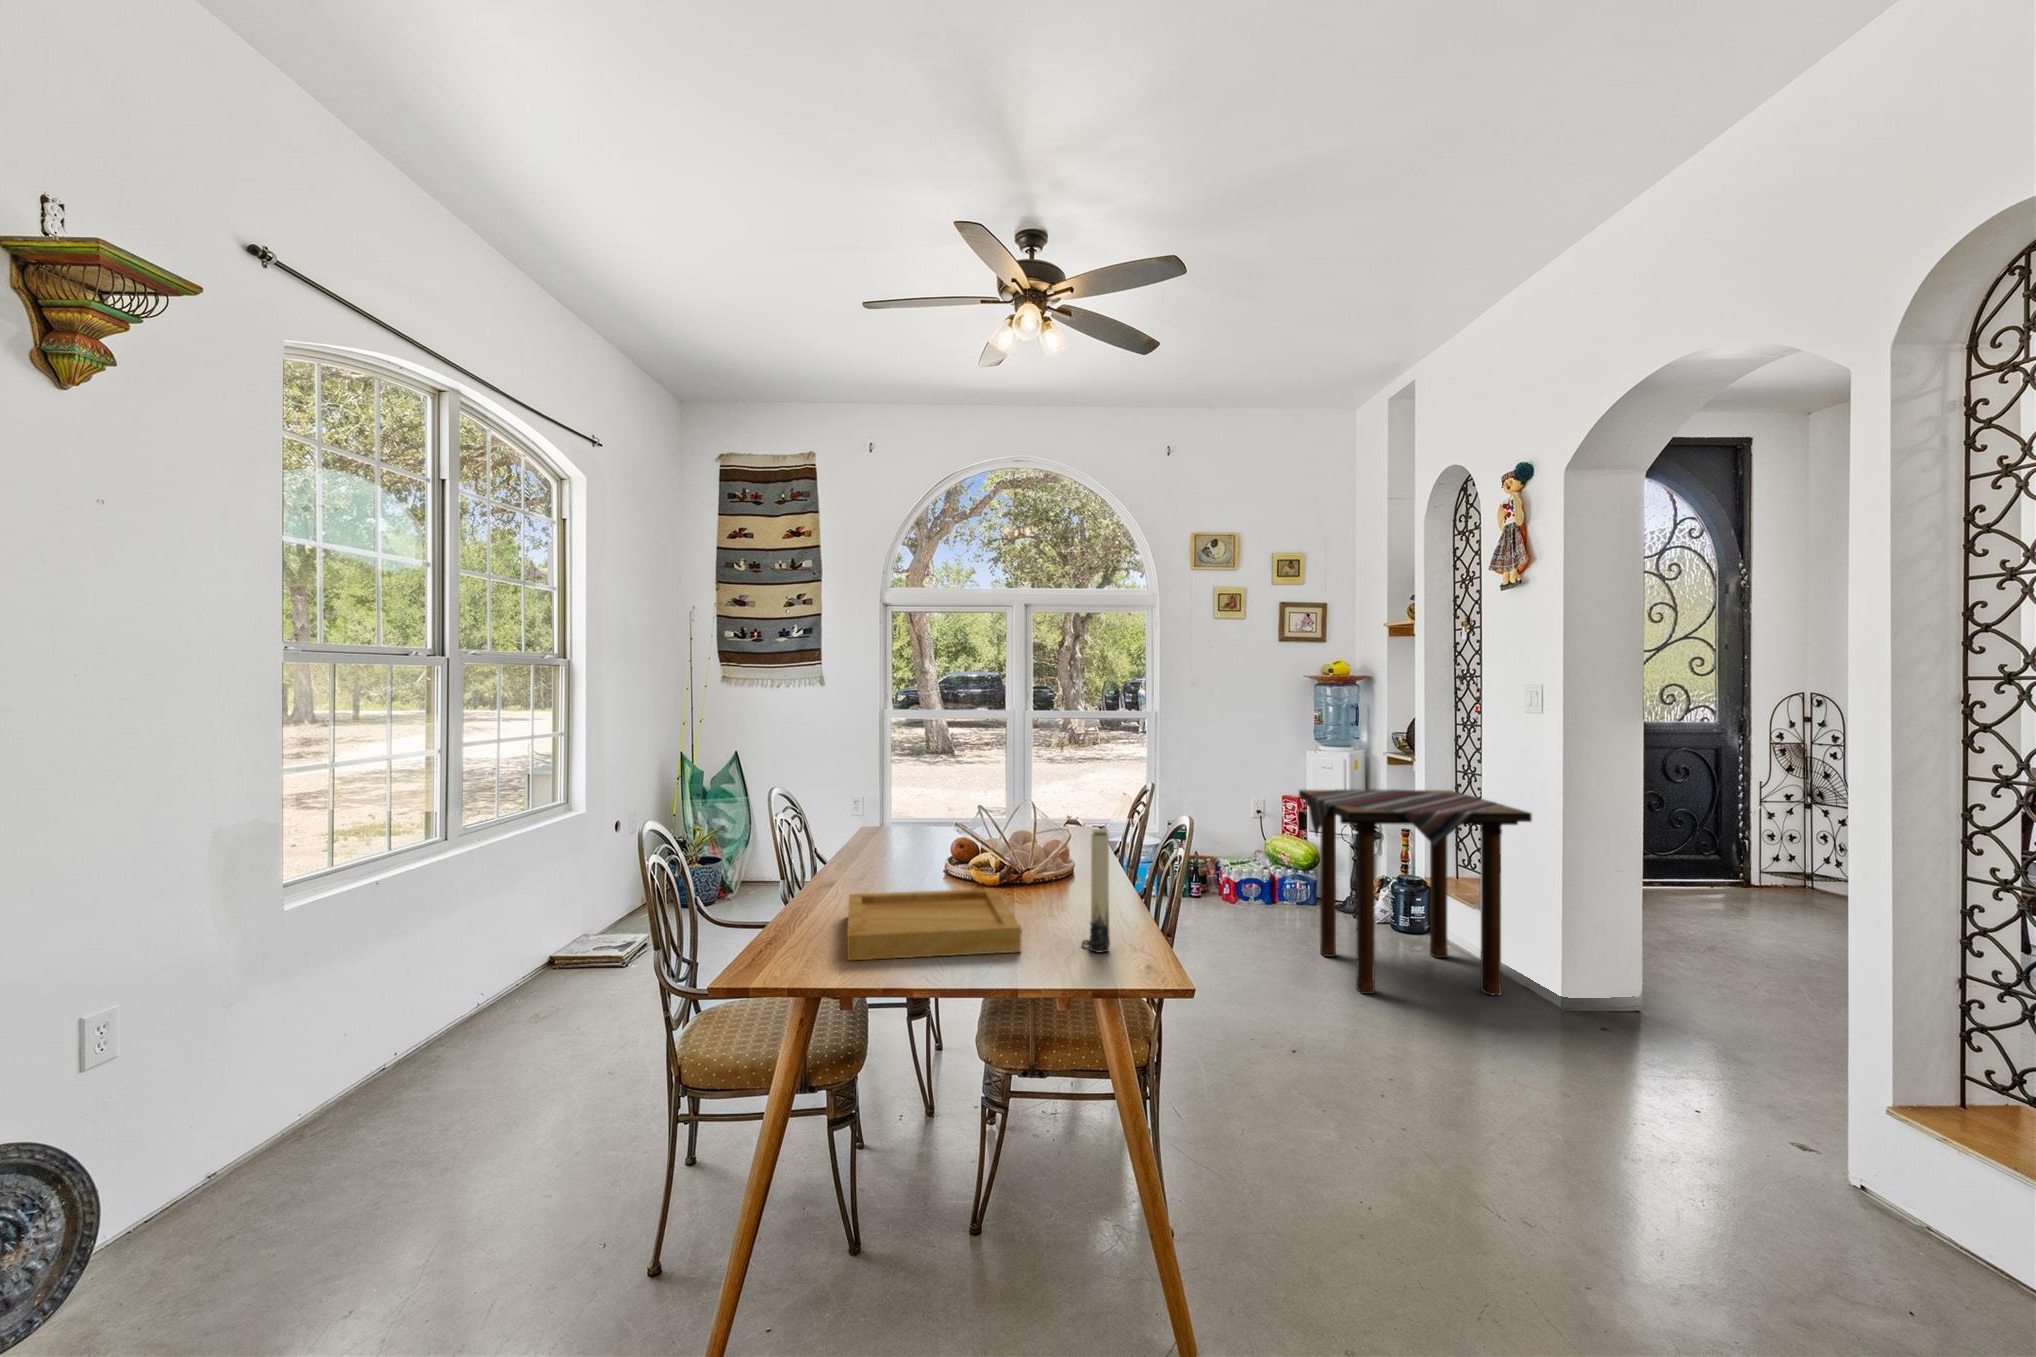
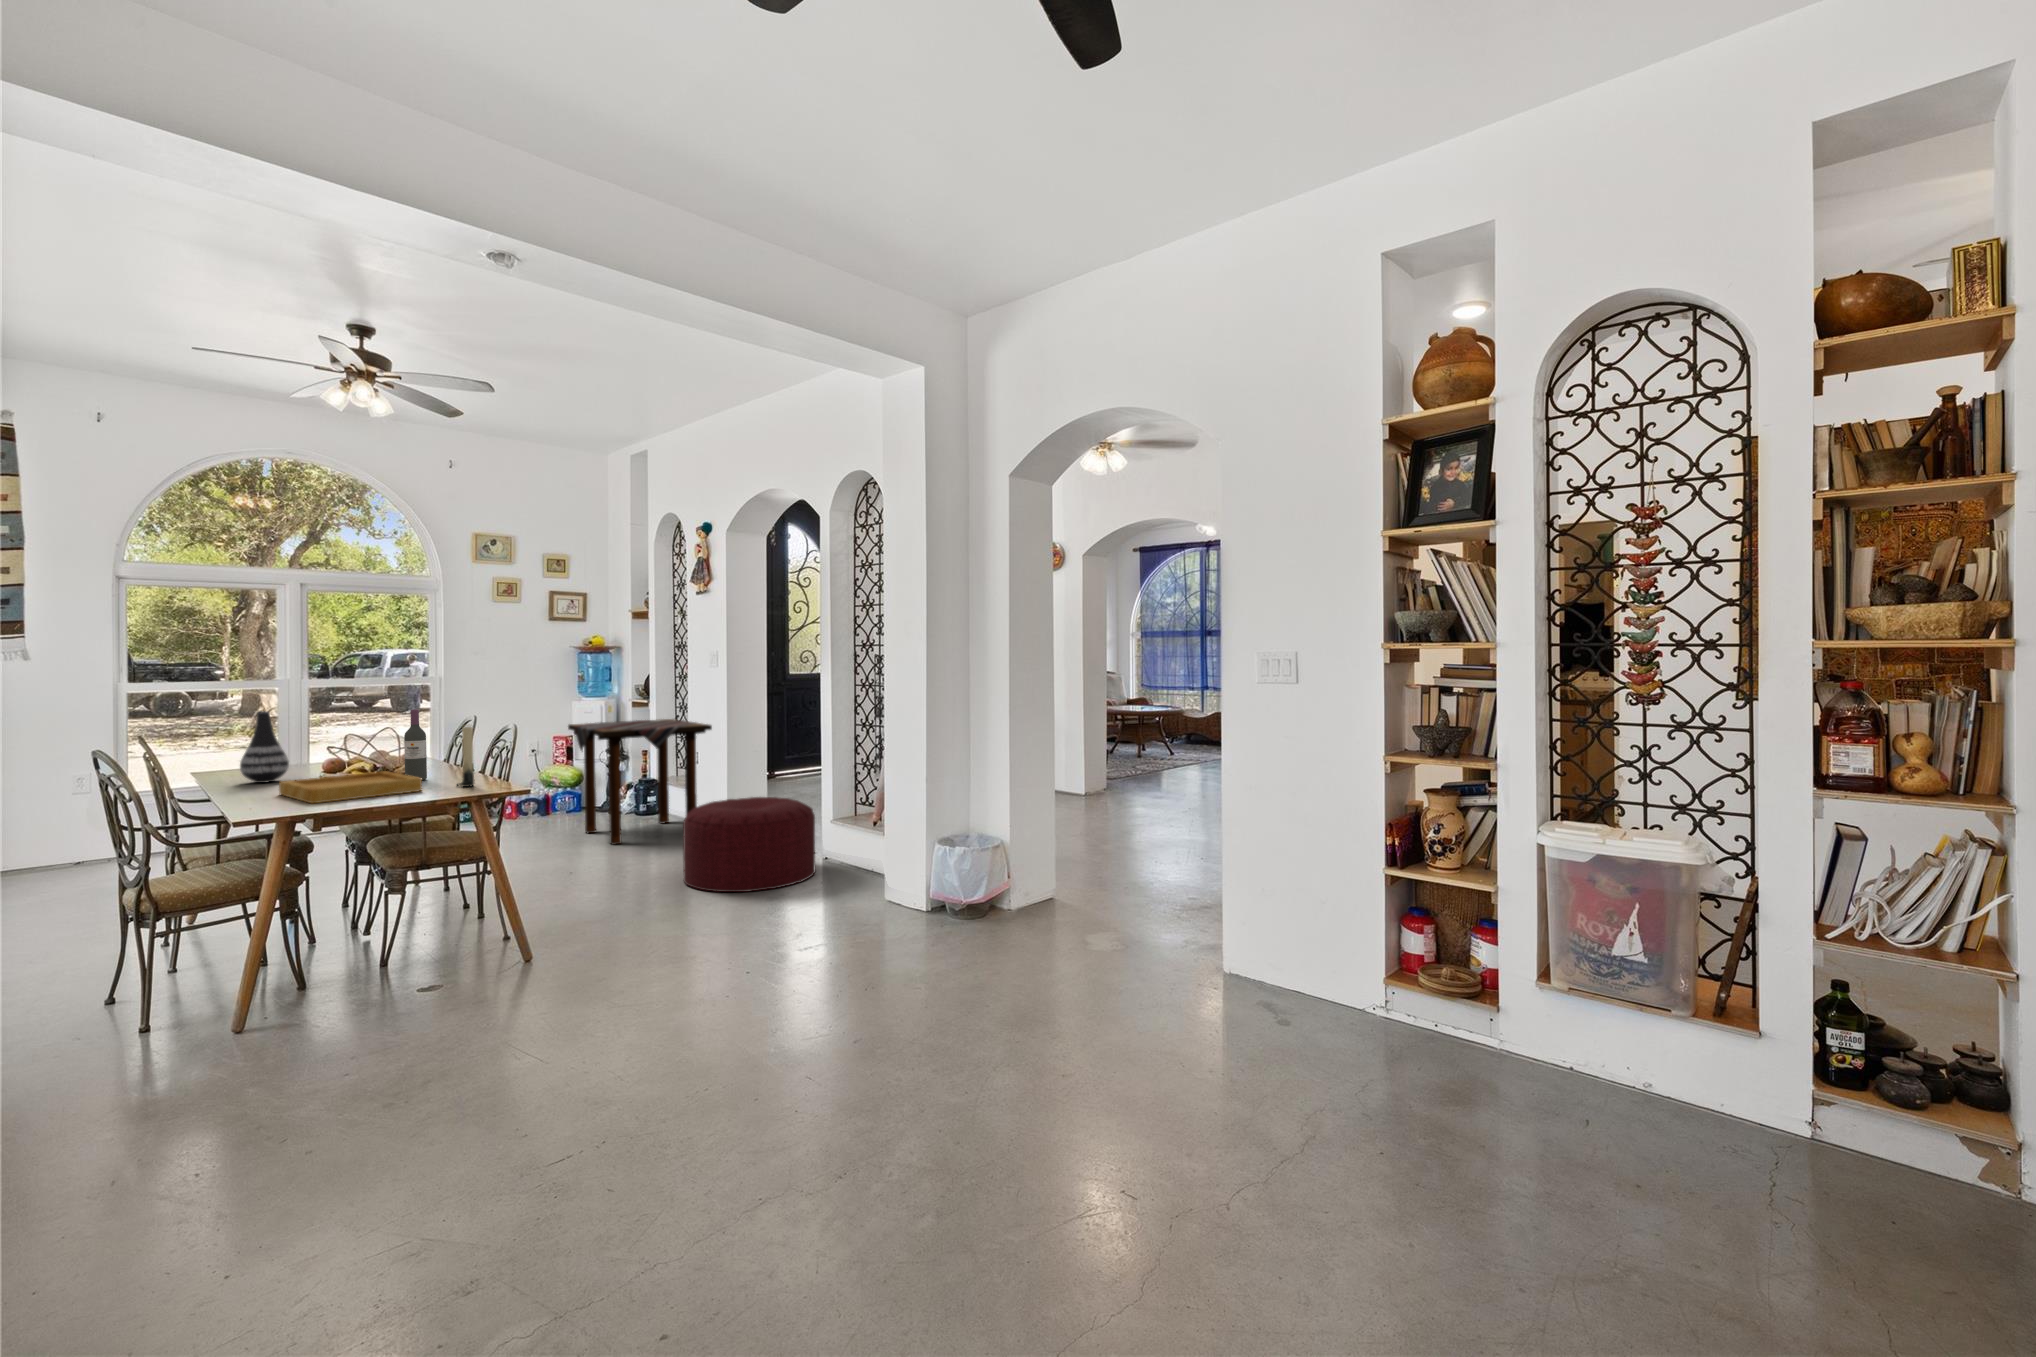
vase: none [849,770,905,875] -> present [240,711,289,783]
wine bottle: none [1025,784,1057,910] -> present [404,709,427,780]
ottoman: none [1503,987,1845,1263] -> present [683,797,815,892]

